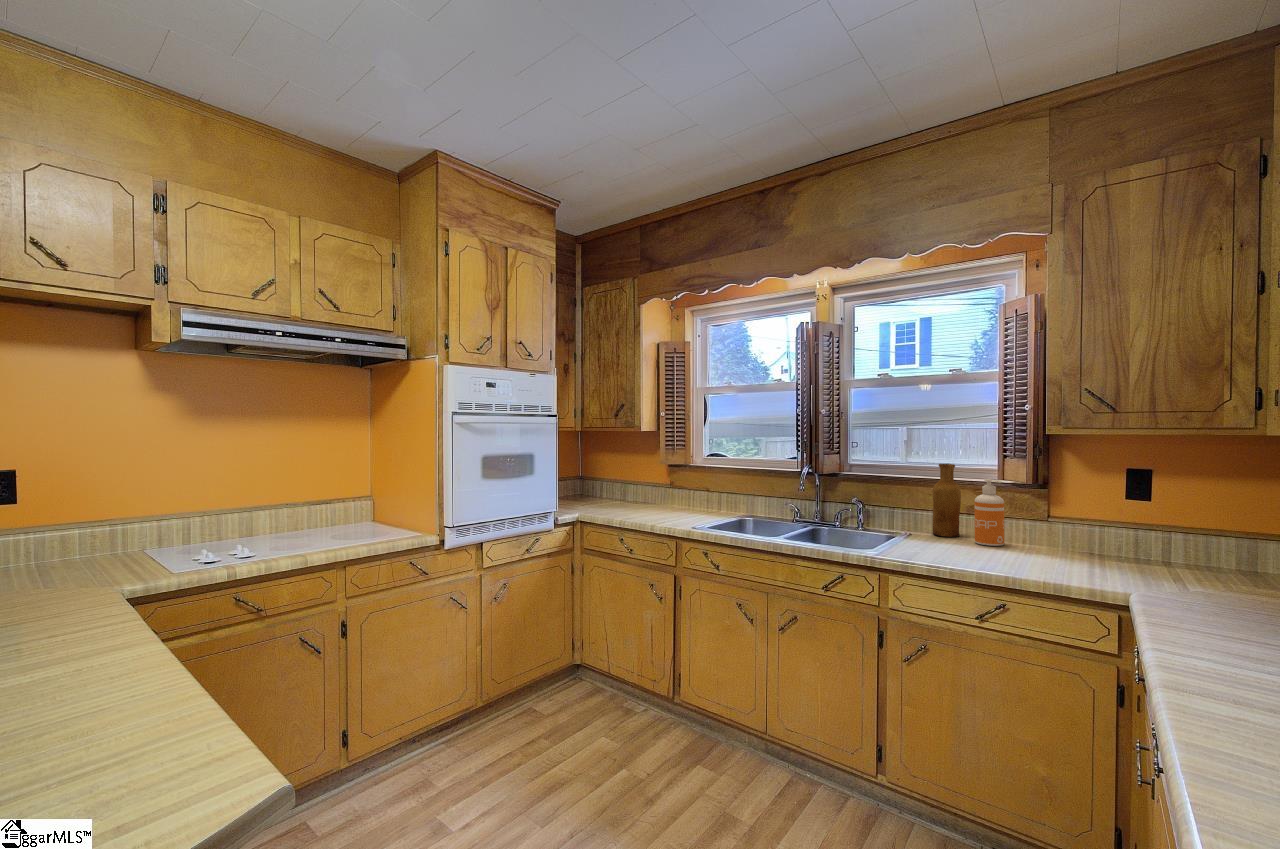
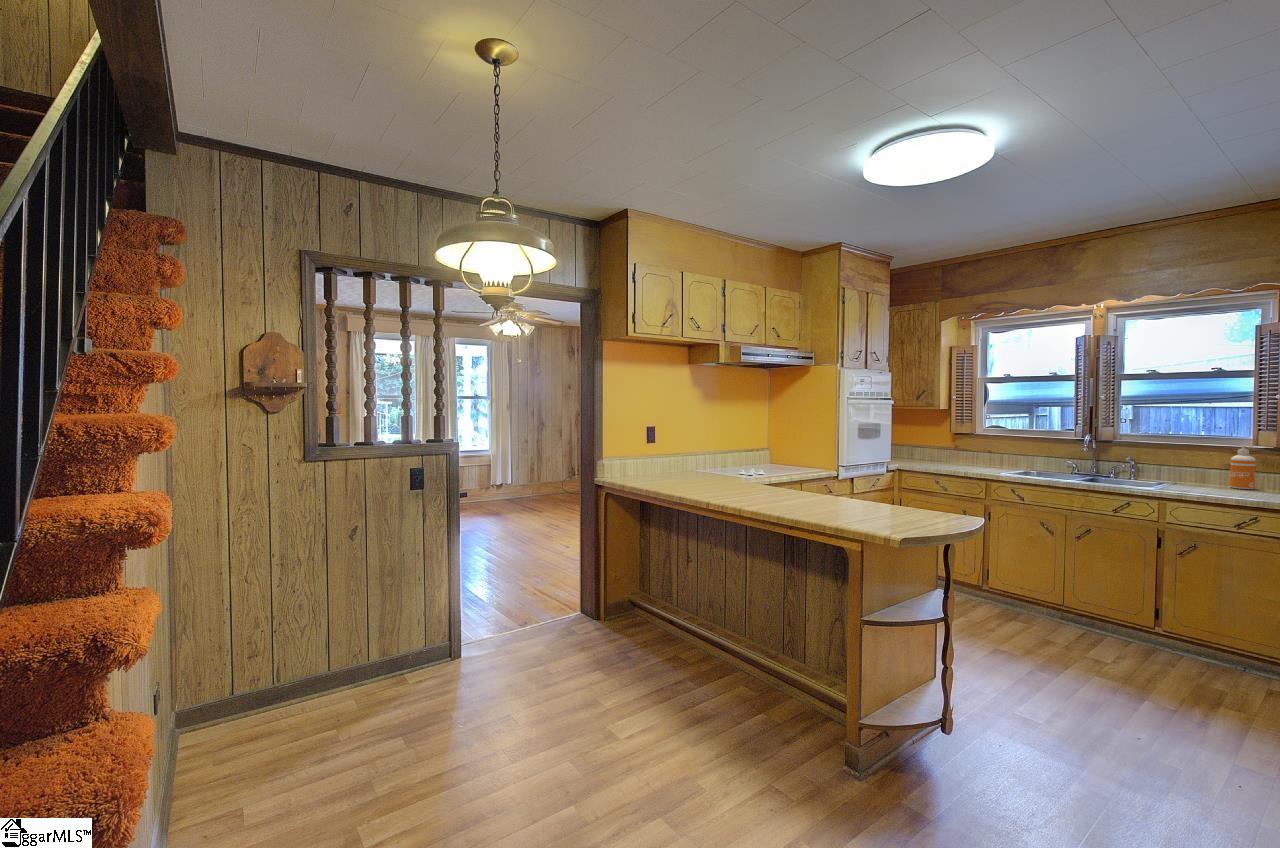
vase: present [933,464,961,537] -> none [1193,435,1218,484]

